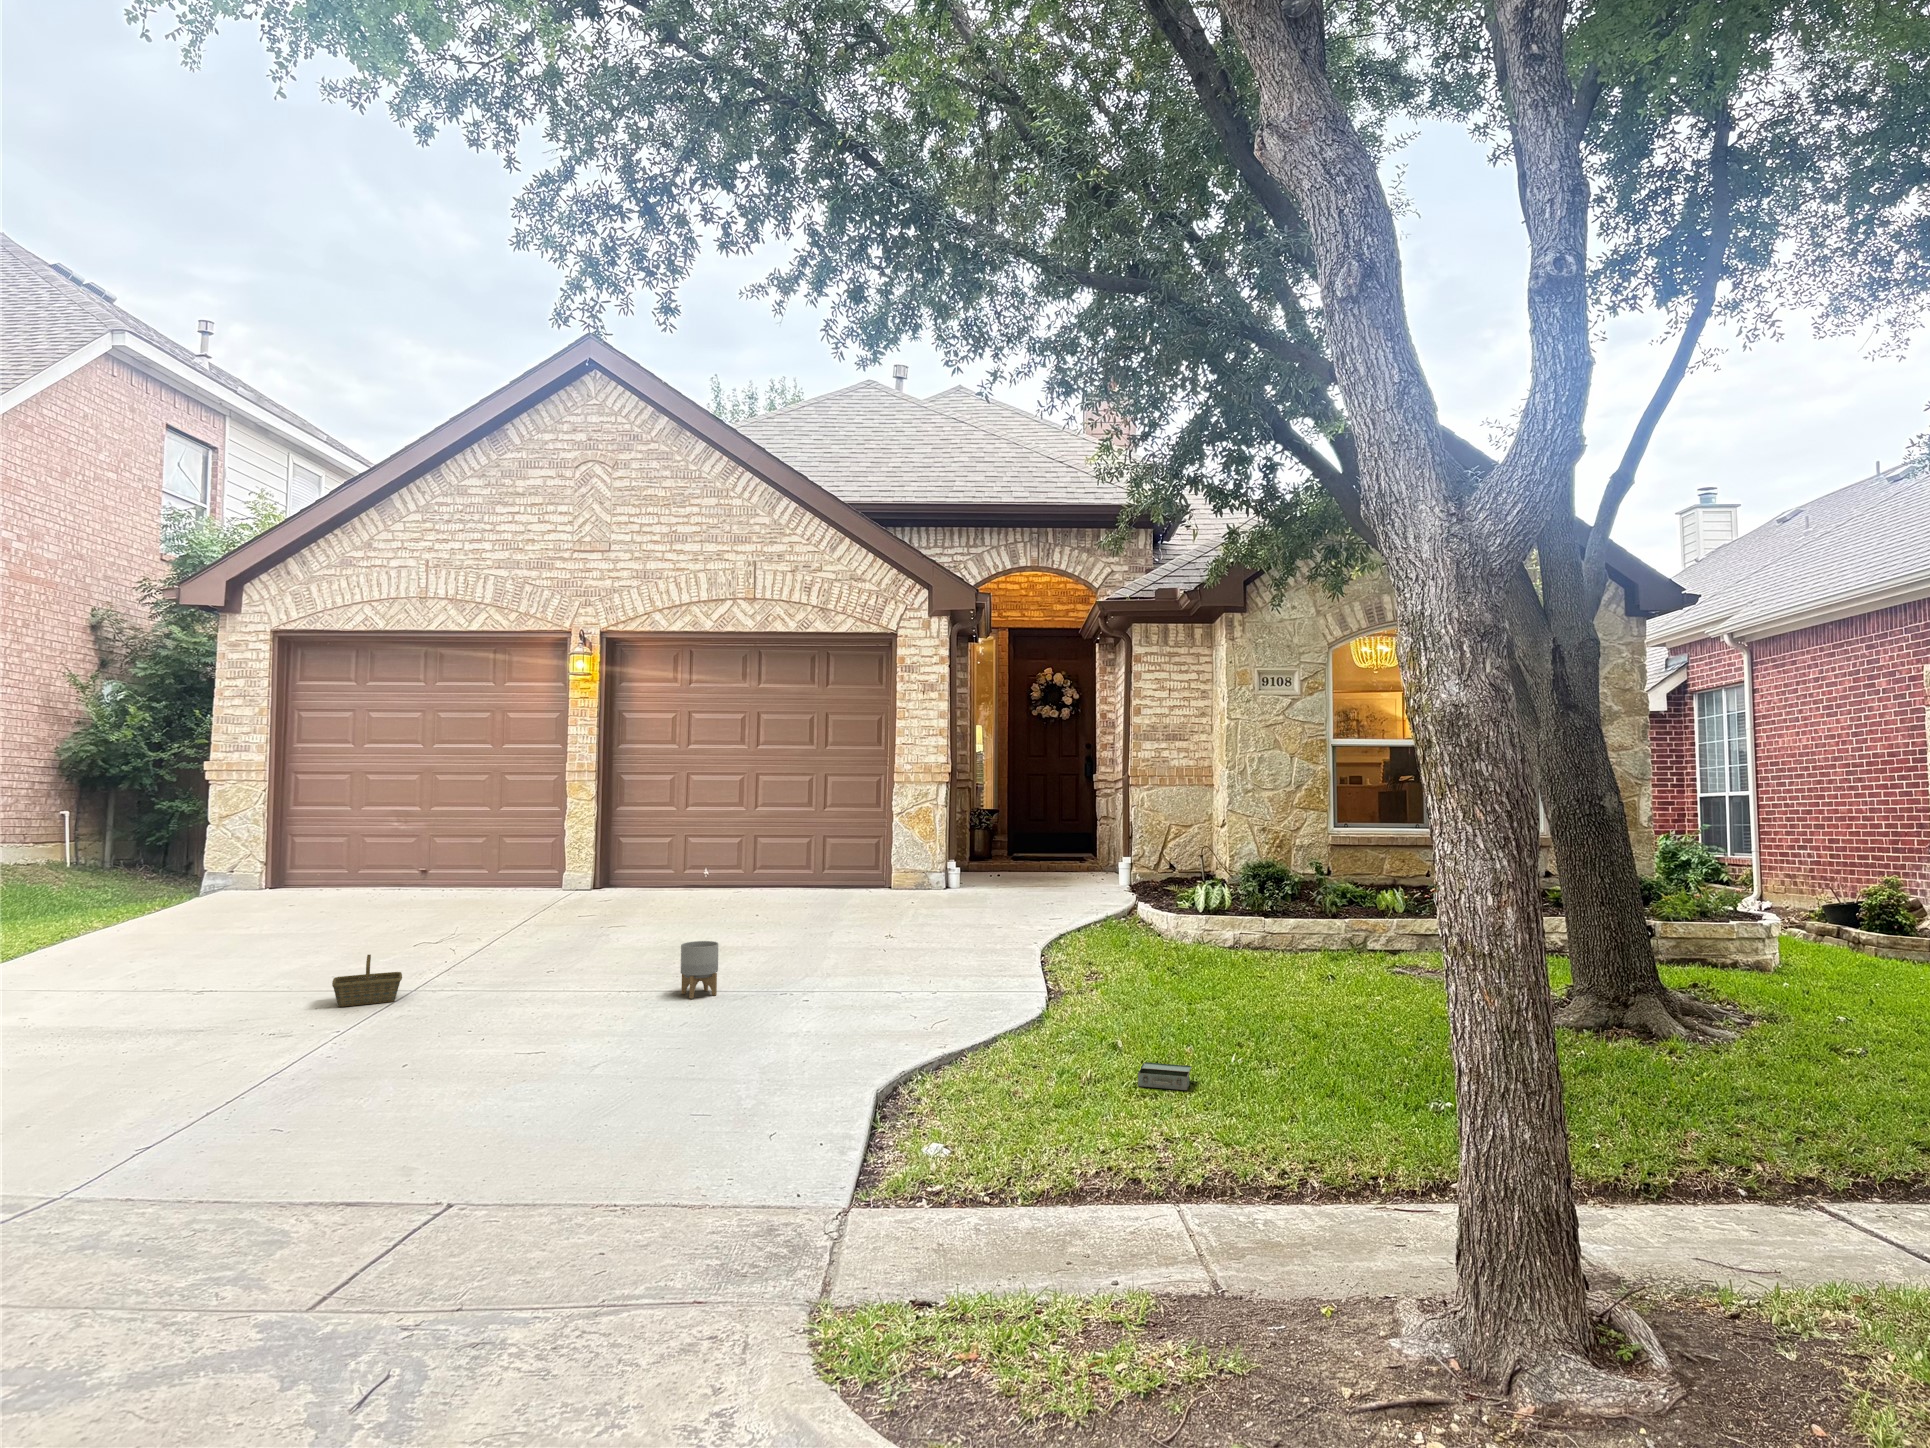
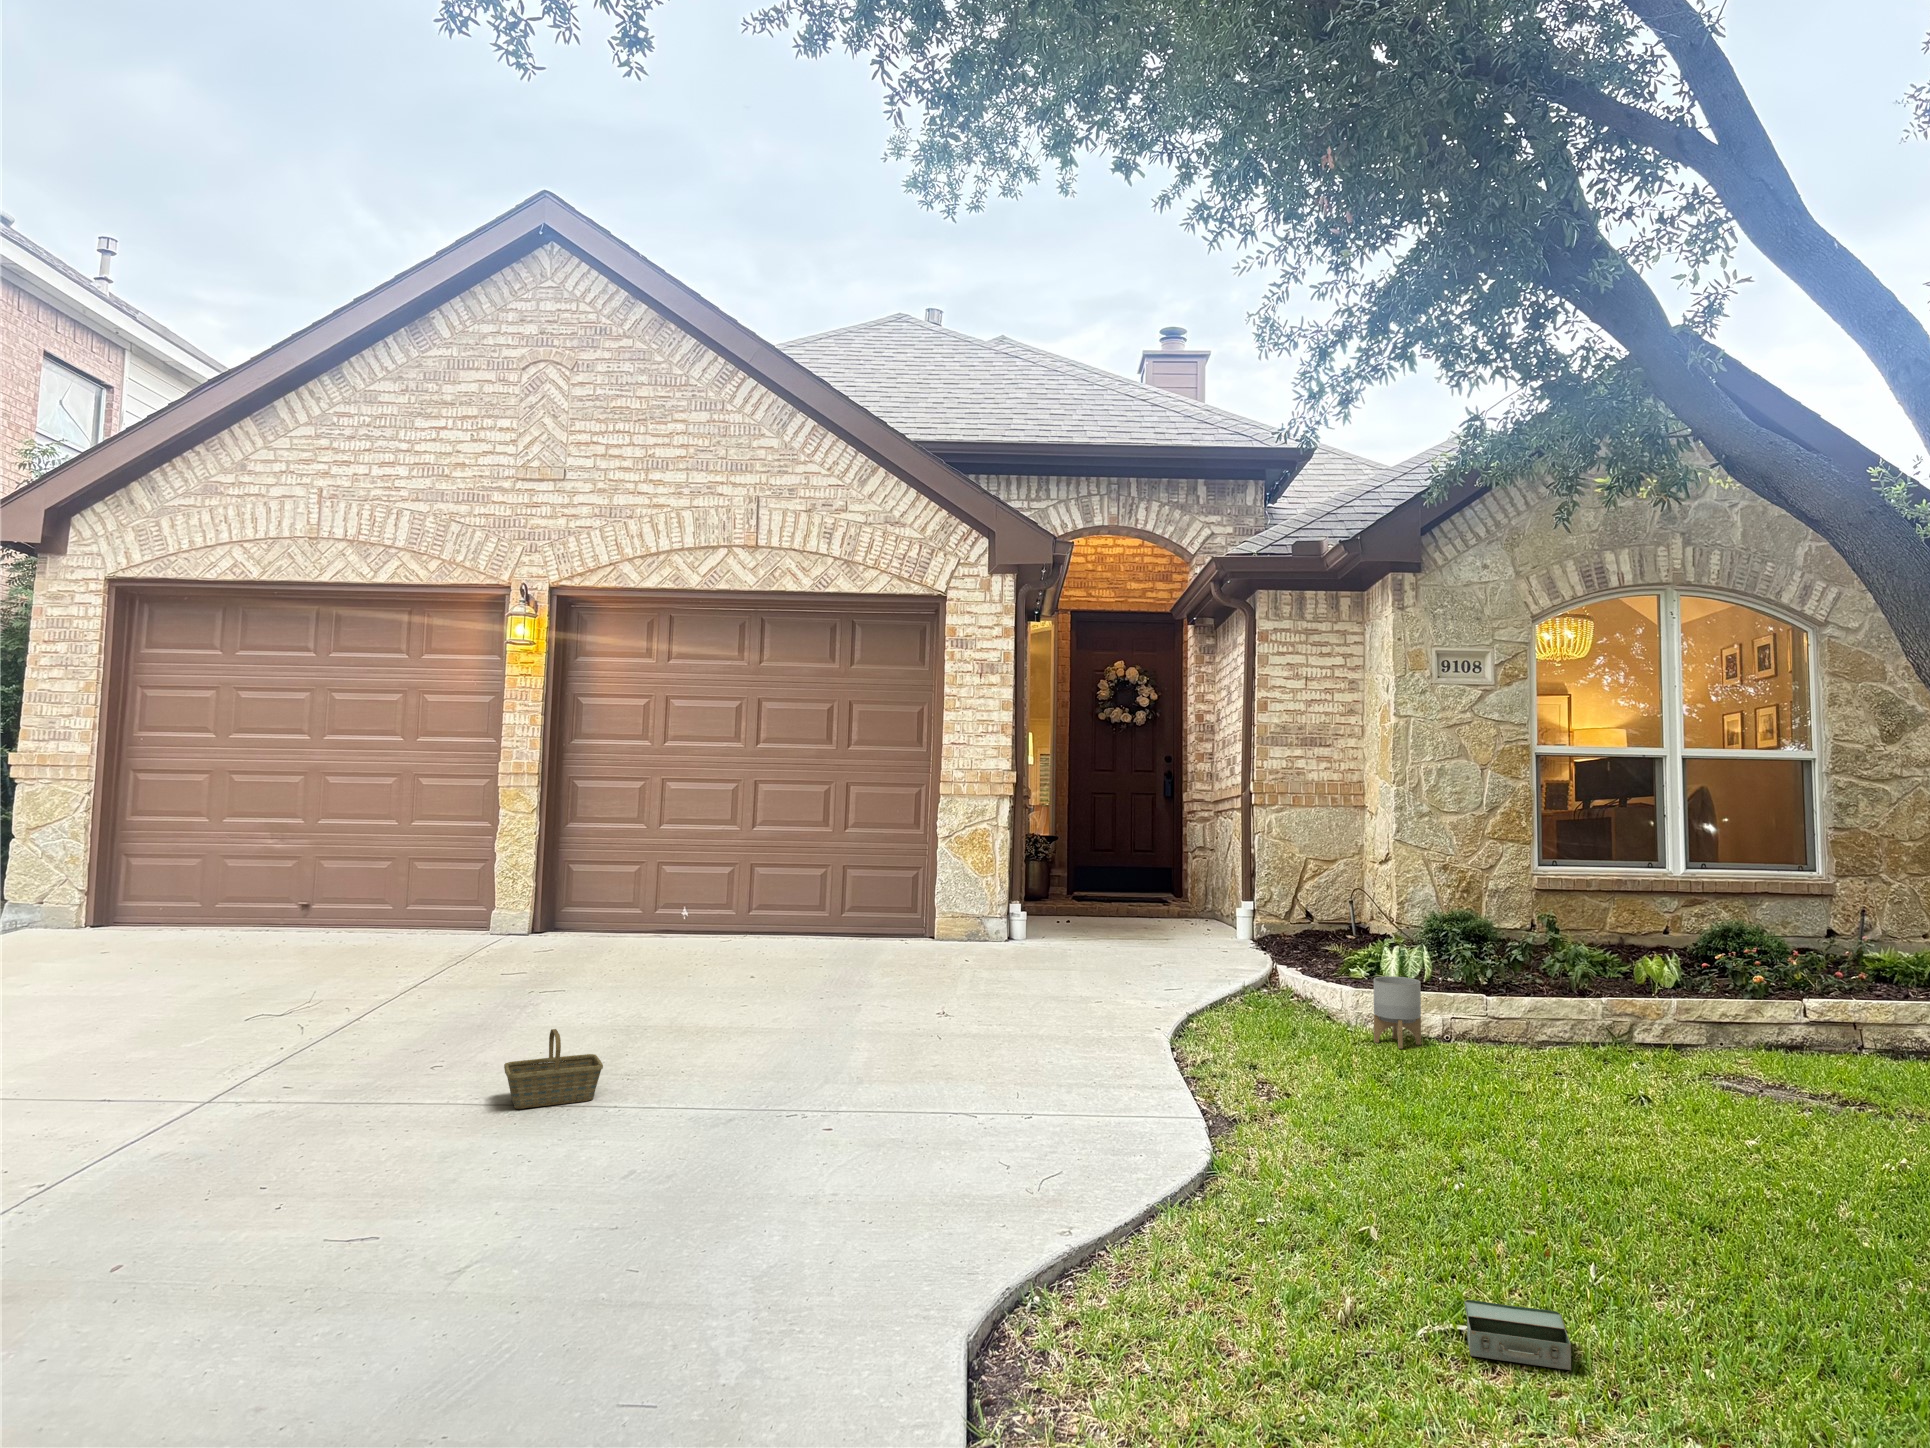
planter: present [681,941,718,999] -> present [1374,976,1421,1049]
basket: present [332,955,402,1007] -> present [504,1029,603,1109]

